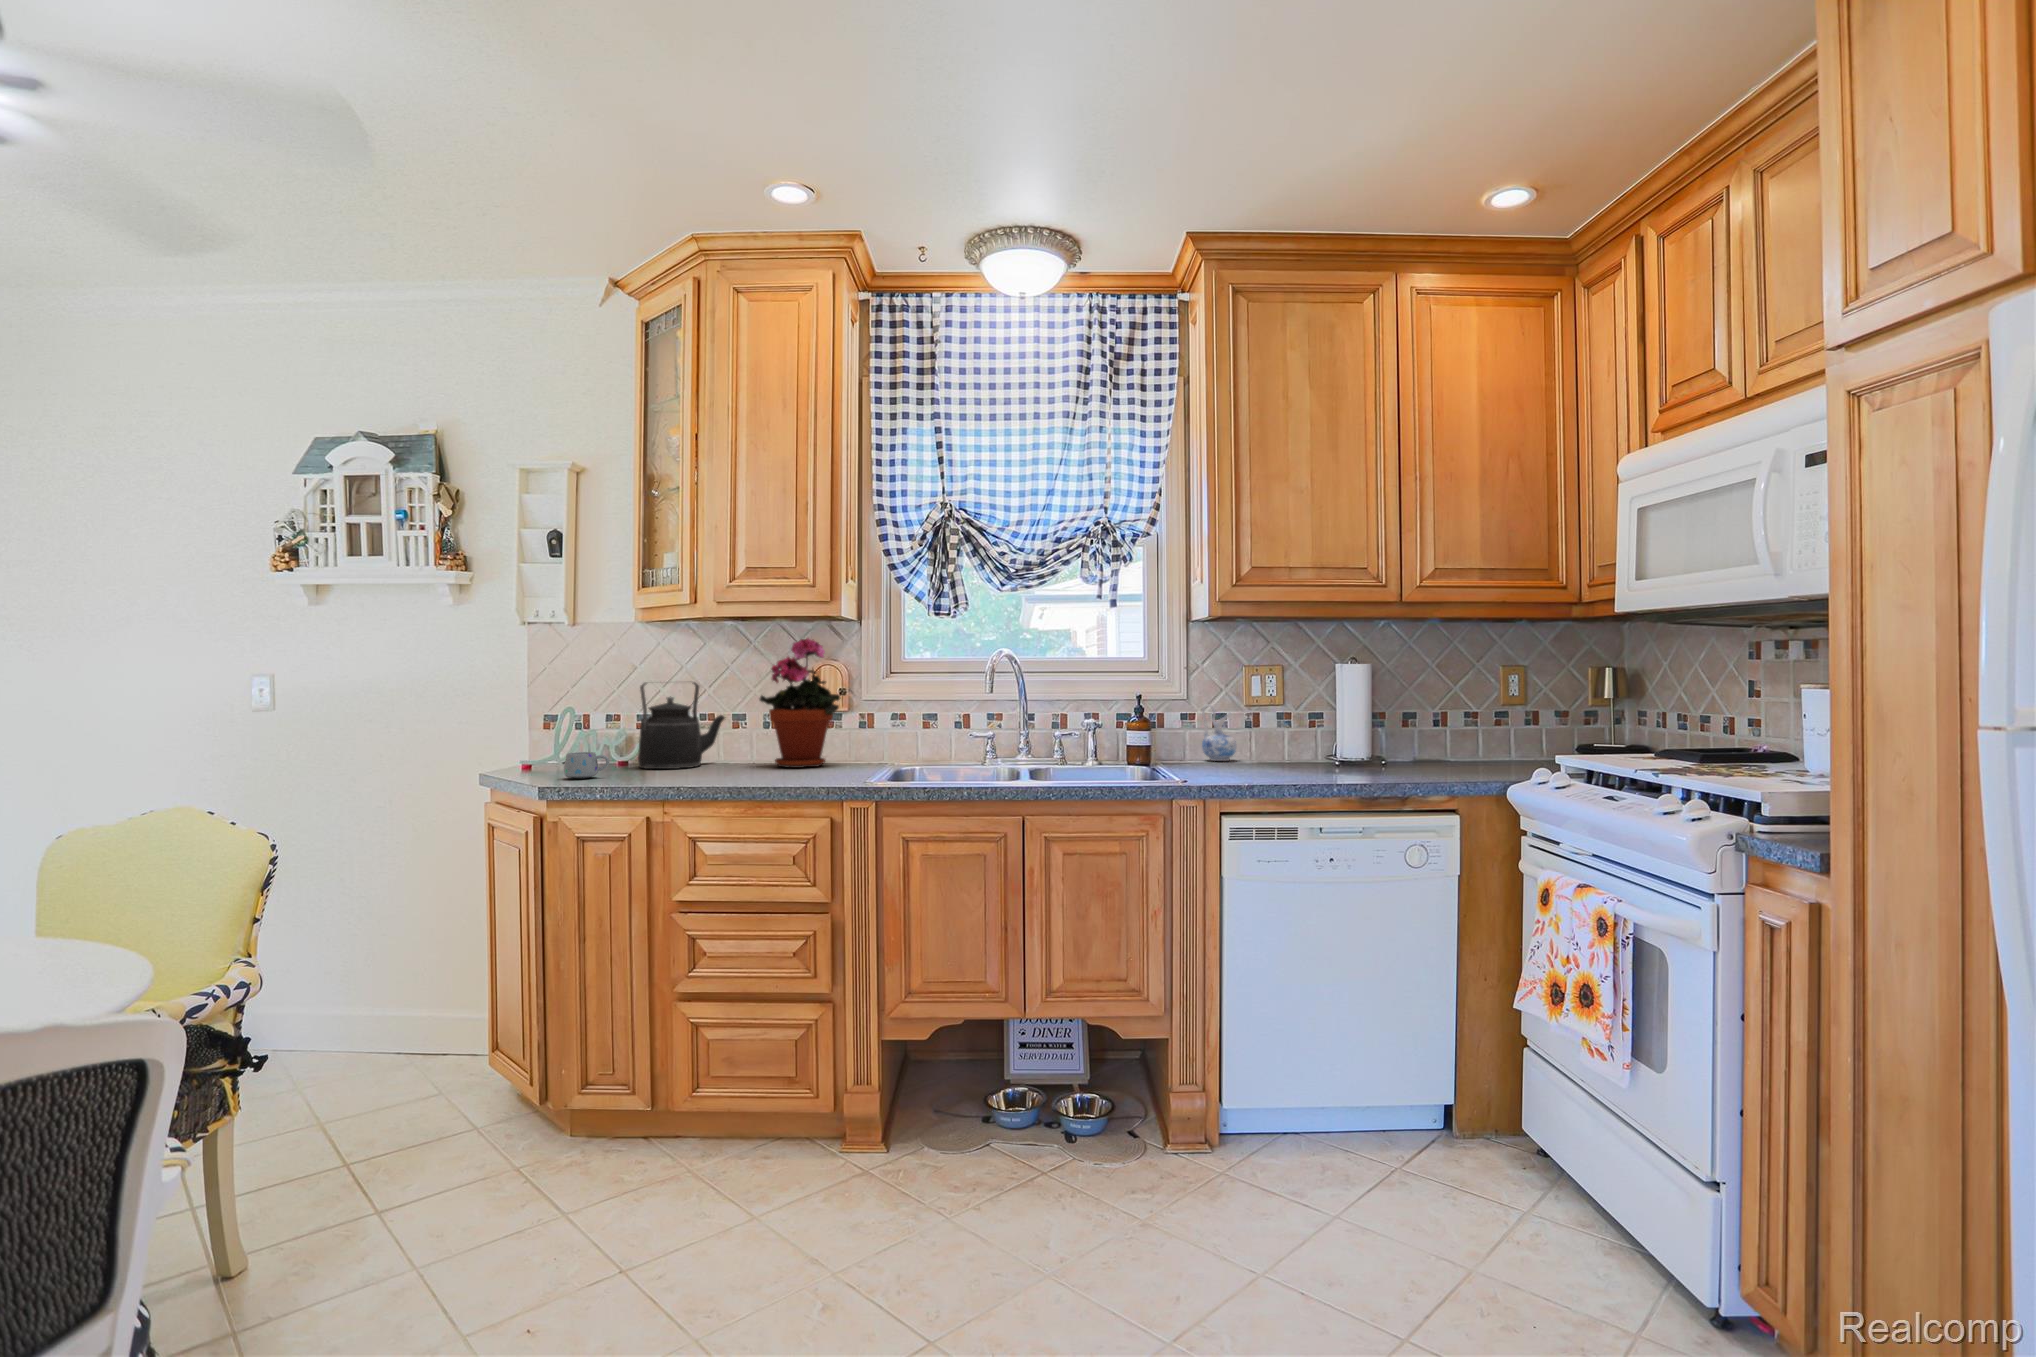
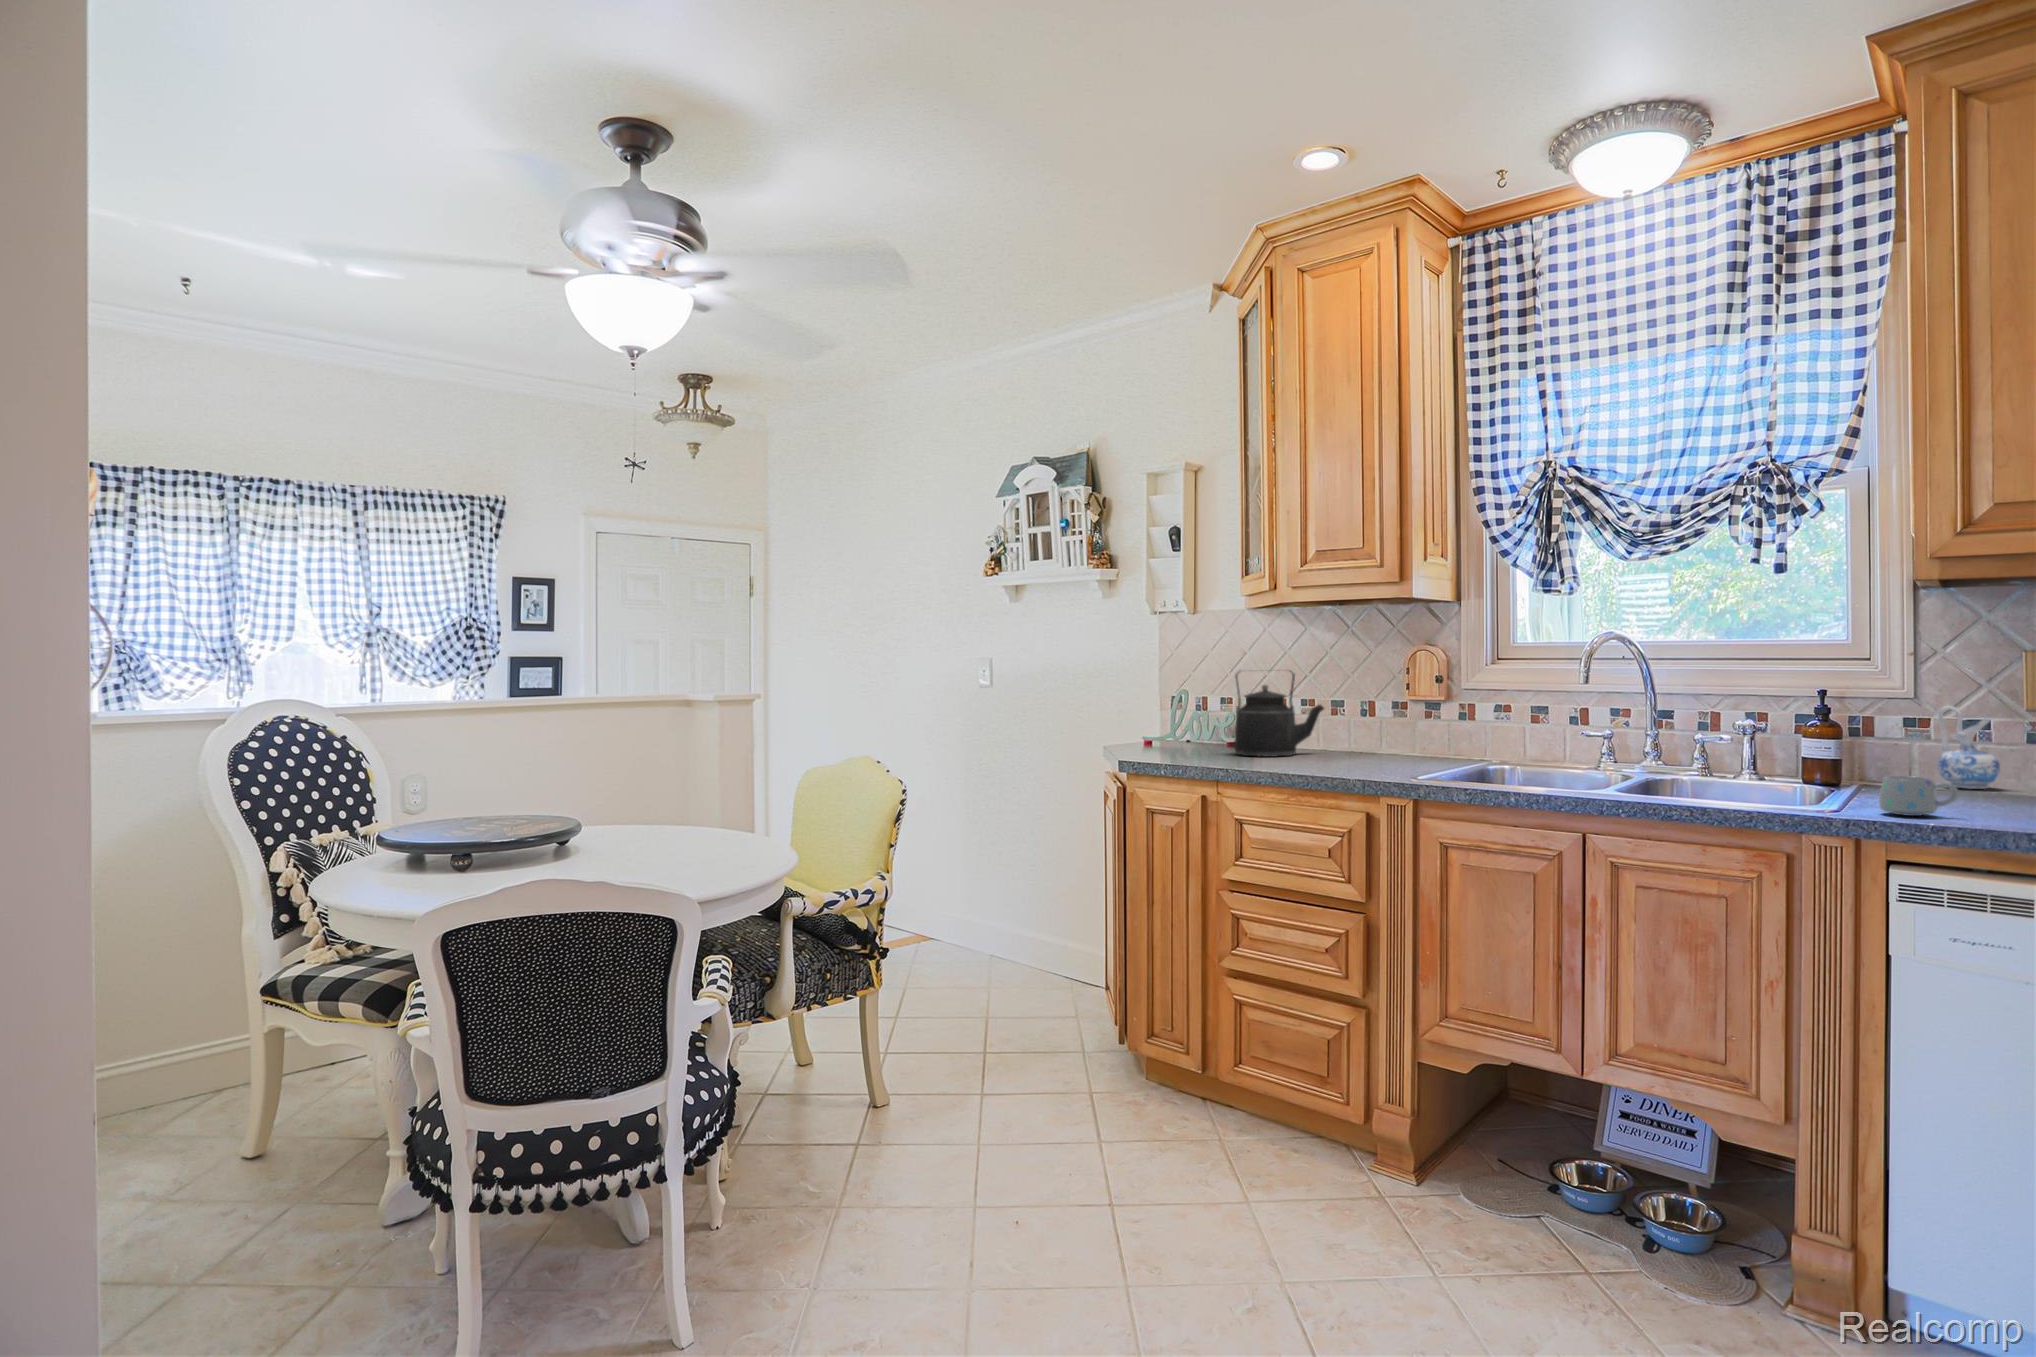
potted plant: present [760,638,841,768] -> none [1345,622,1433,763]
mug: present [564,752,609,779] -> present [1879,776,1958,816]

